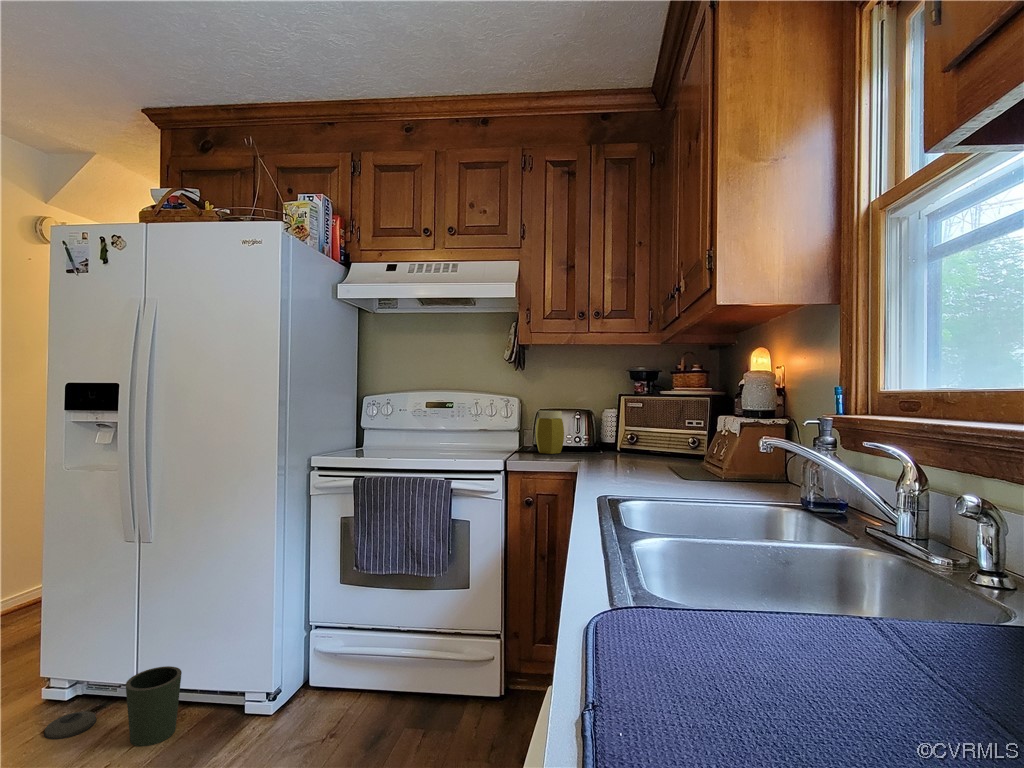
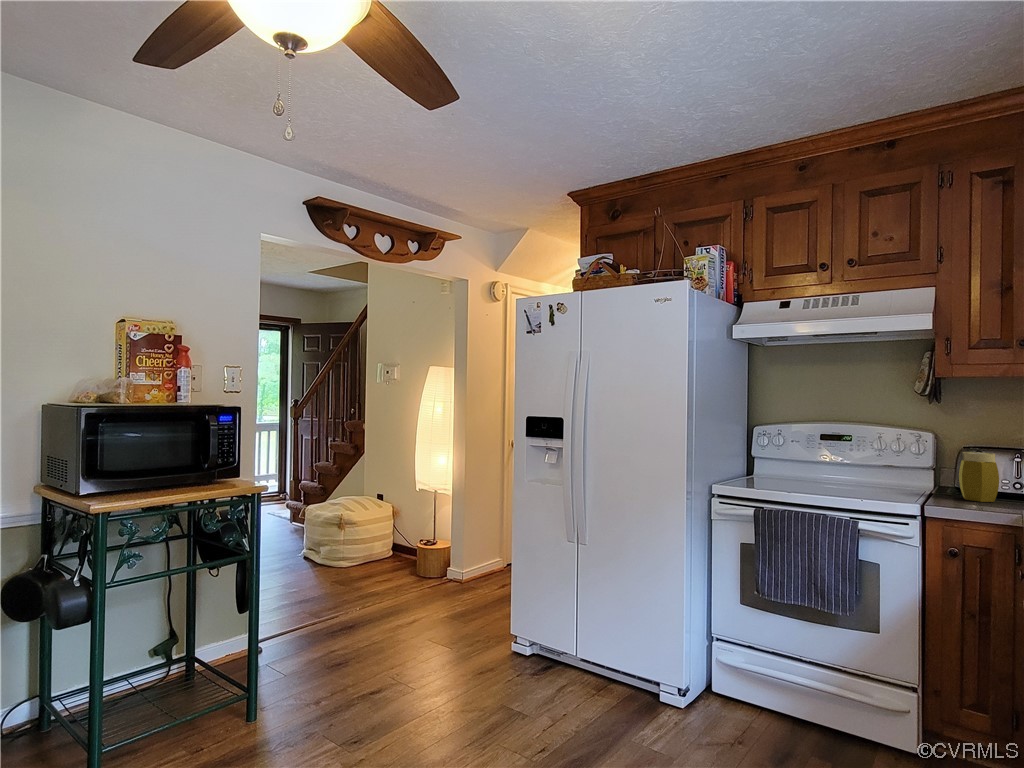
trash can: present [44,666,182,747] -> none [521,644,614,703]

